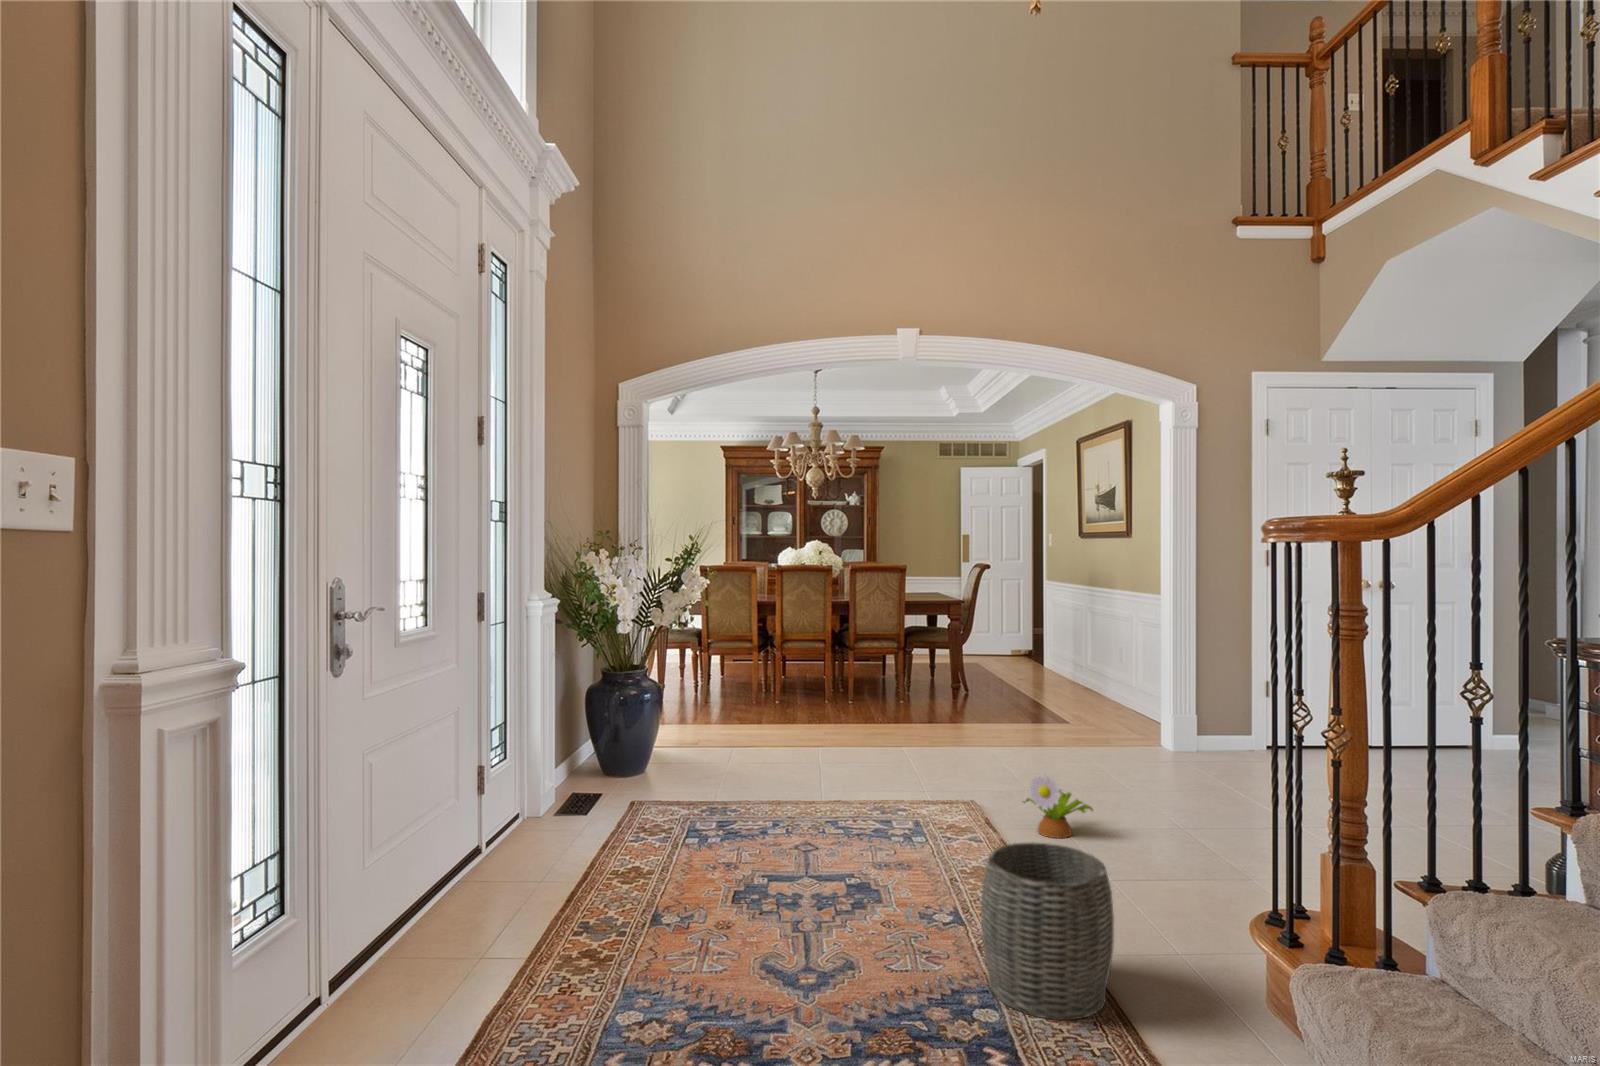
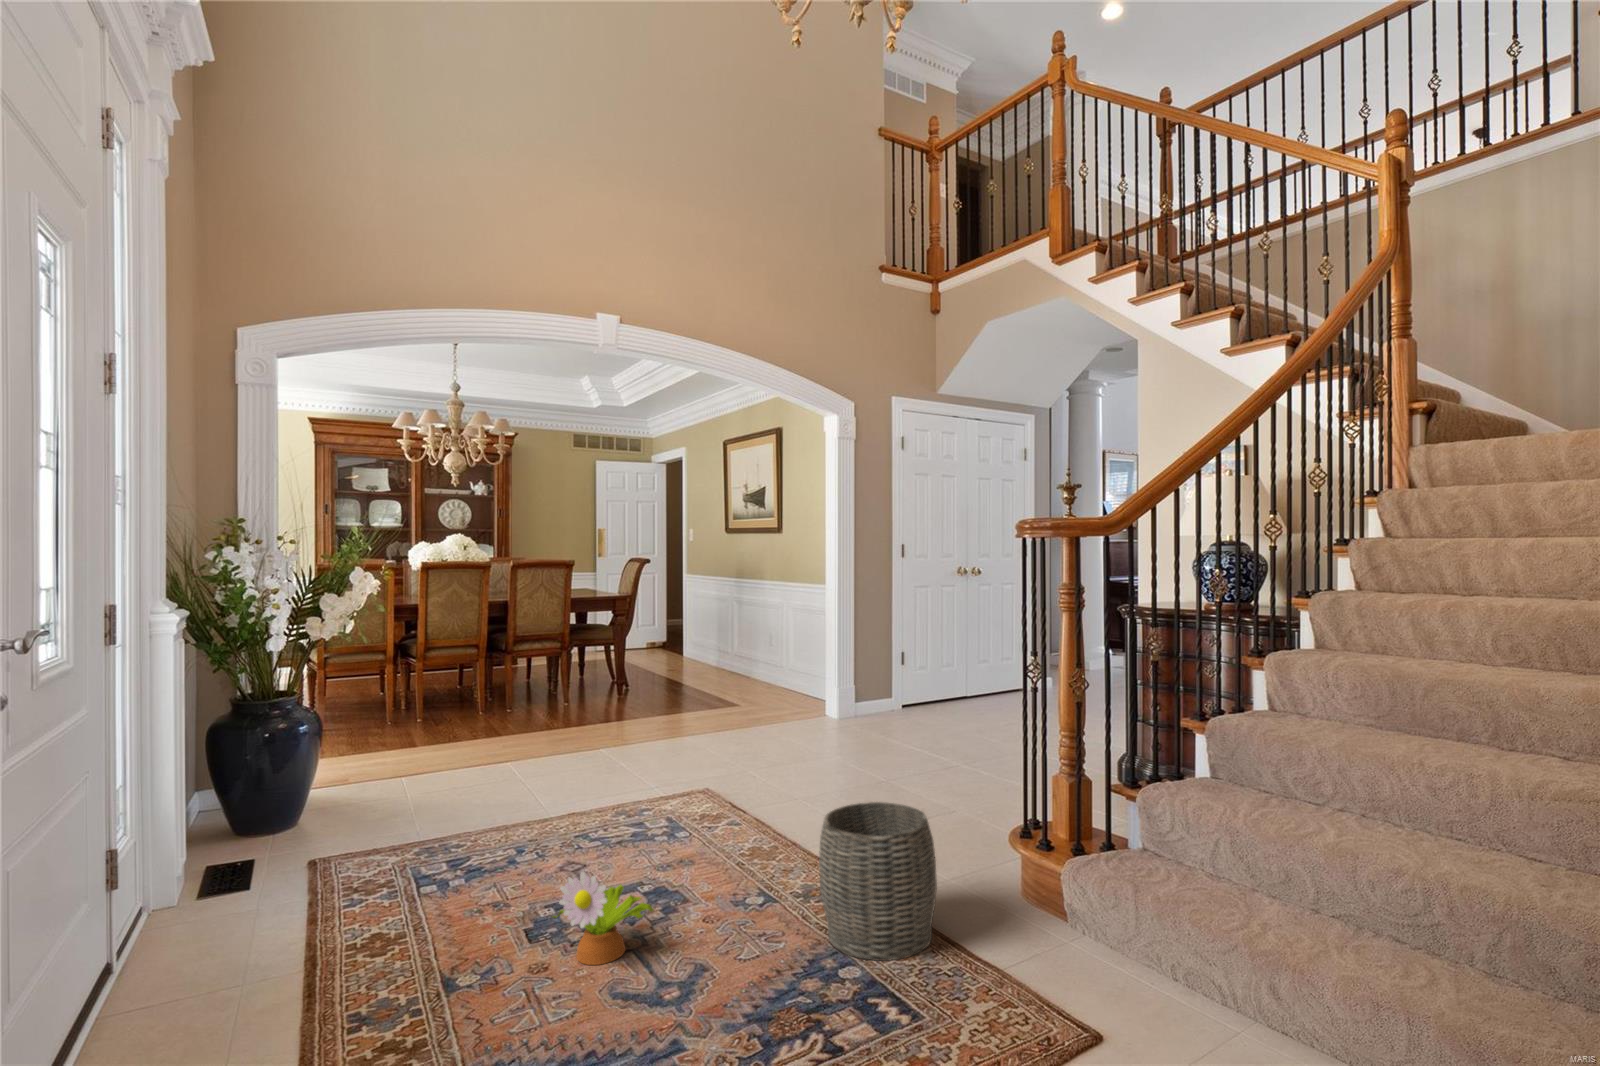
decorative plant: present [1023,773,1093,838] -> present [553,872,654,965]

